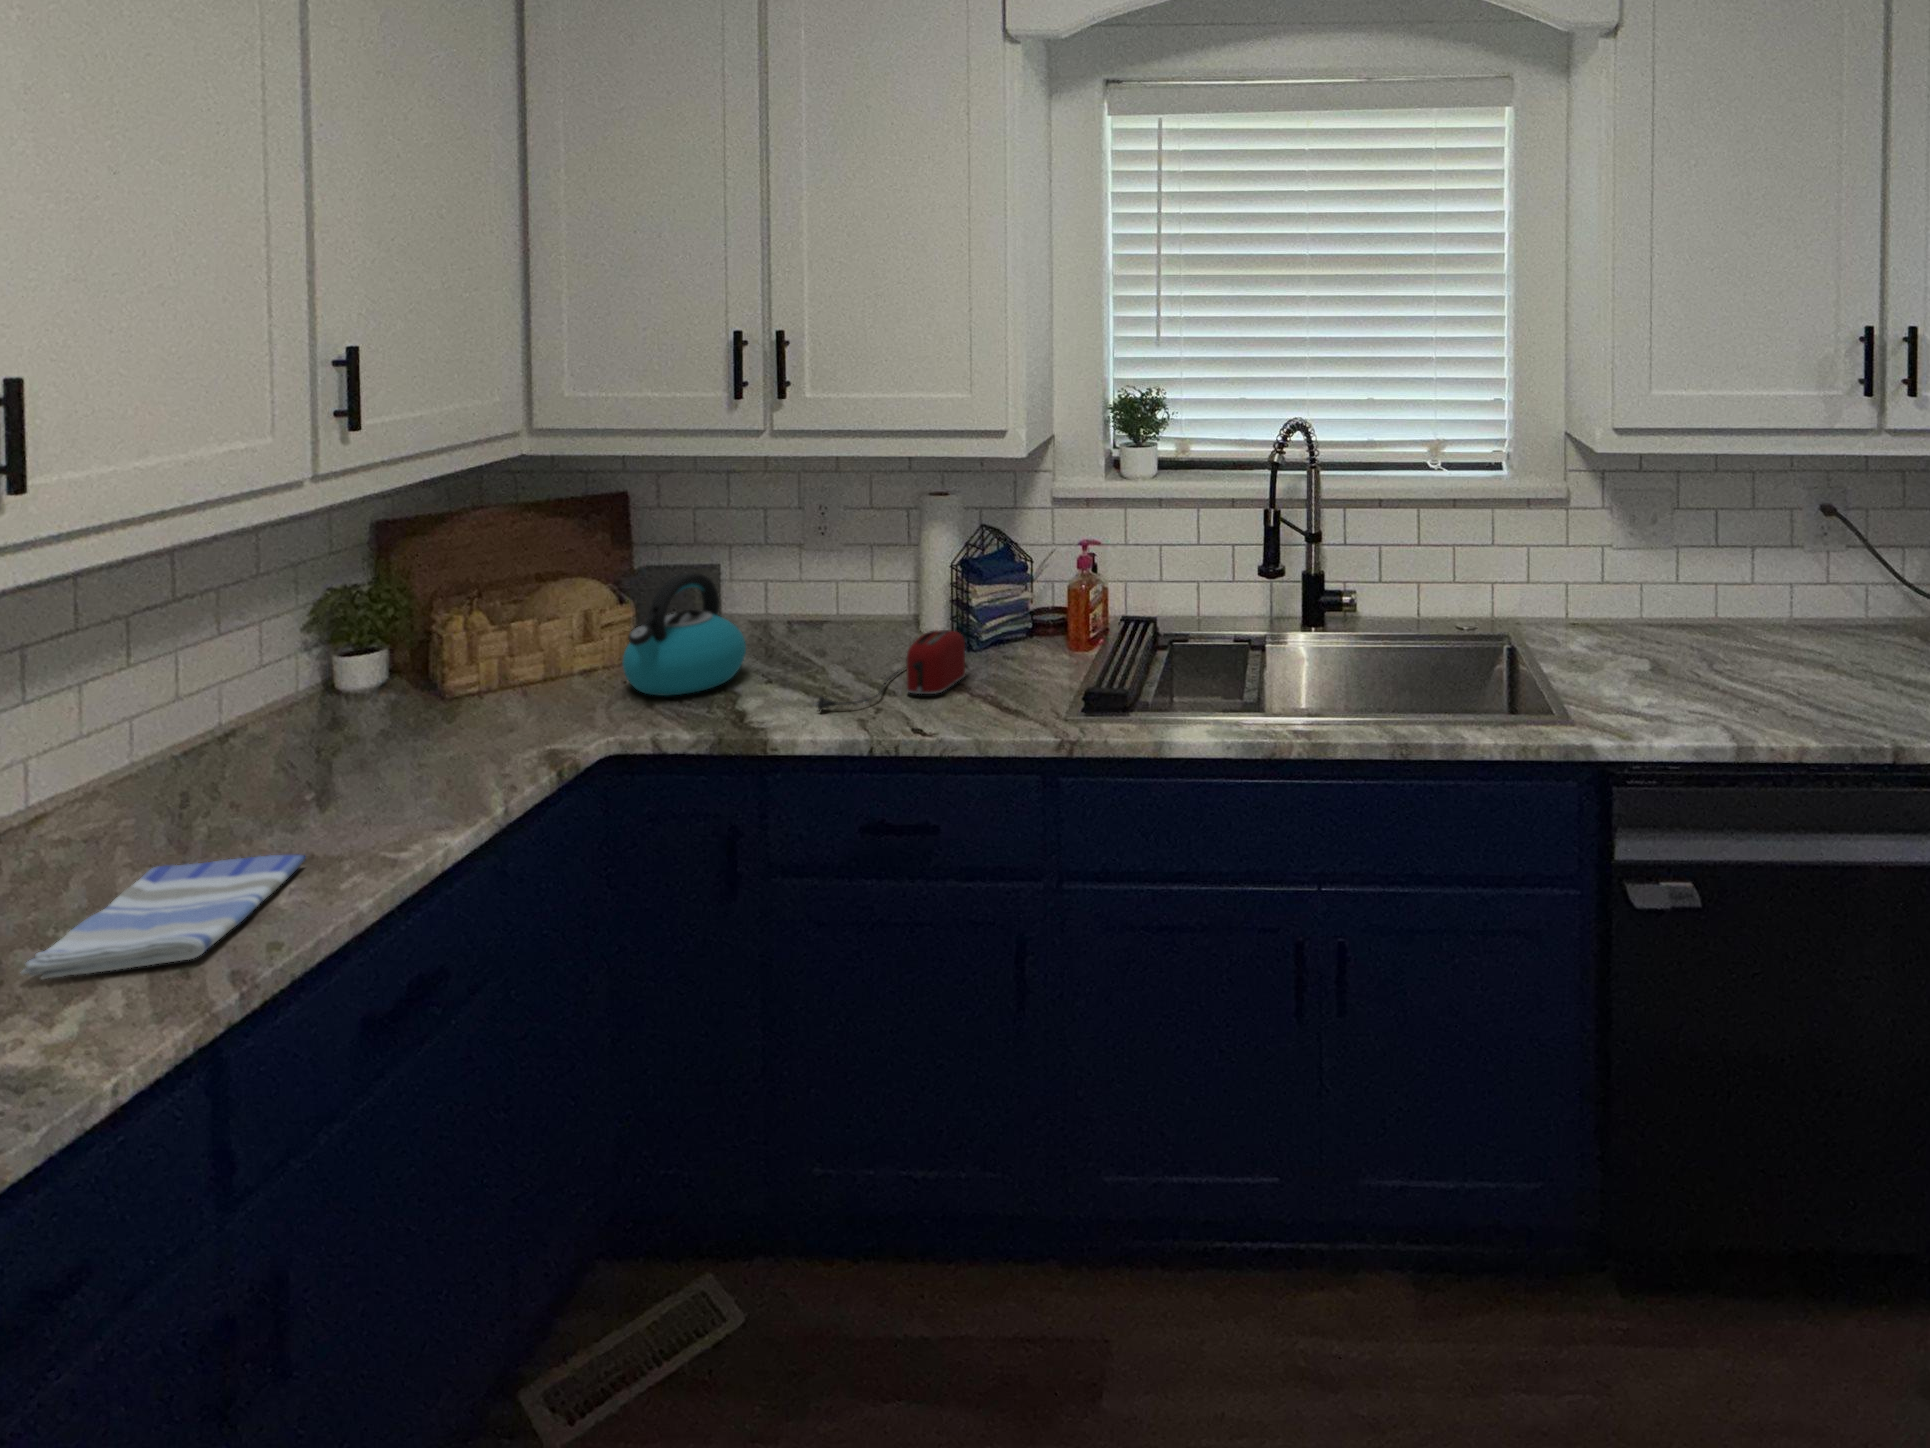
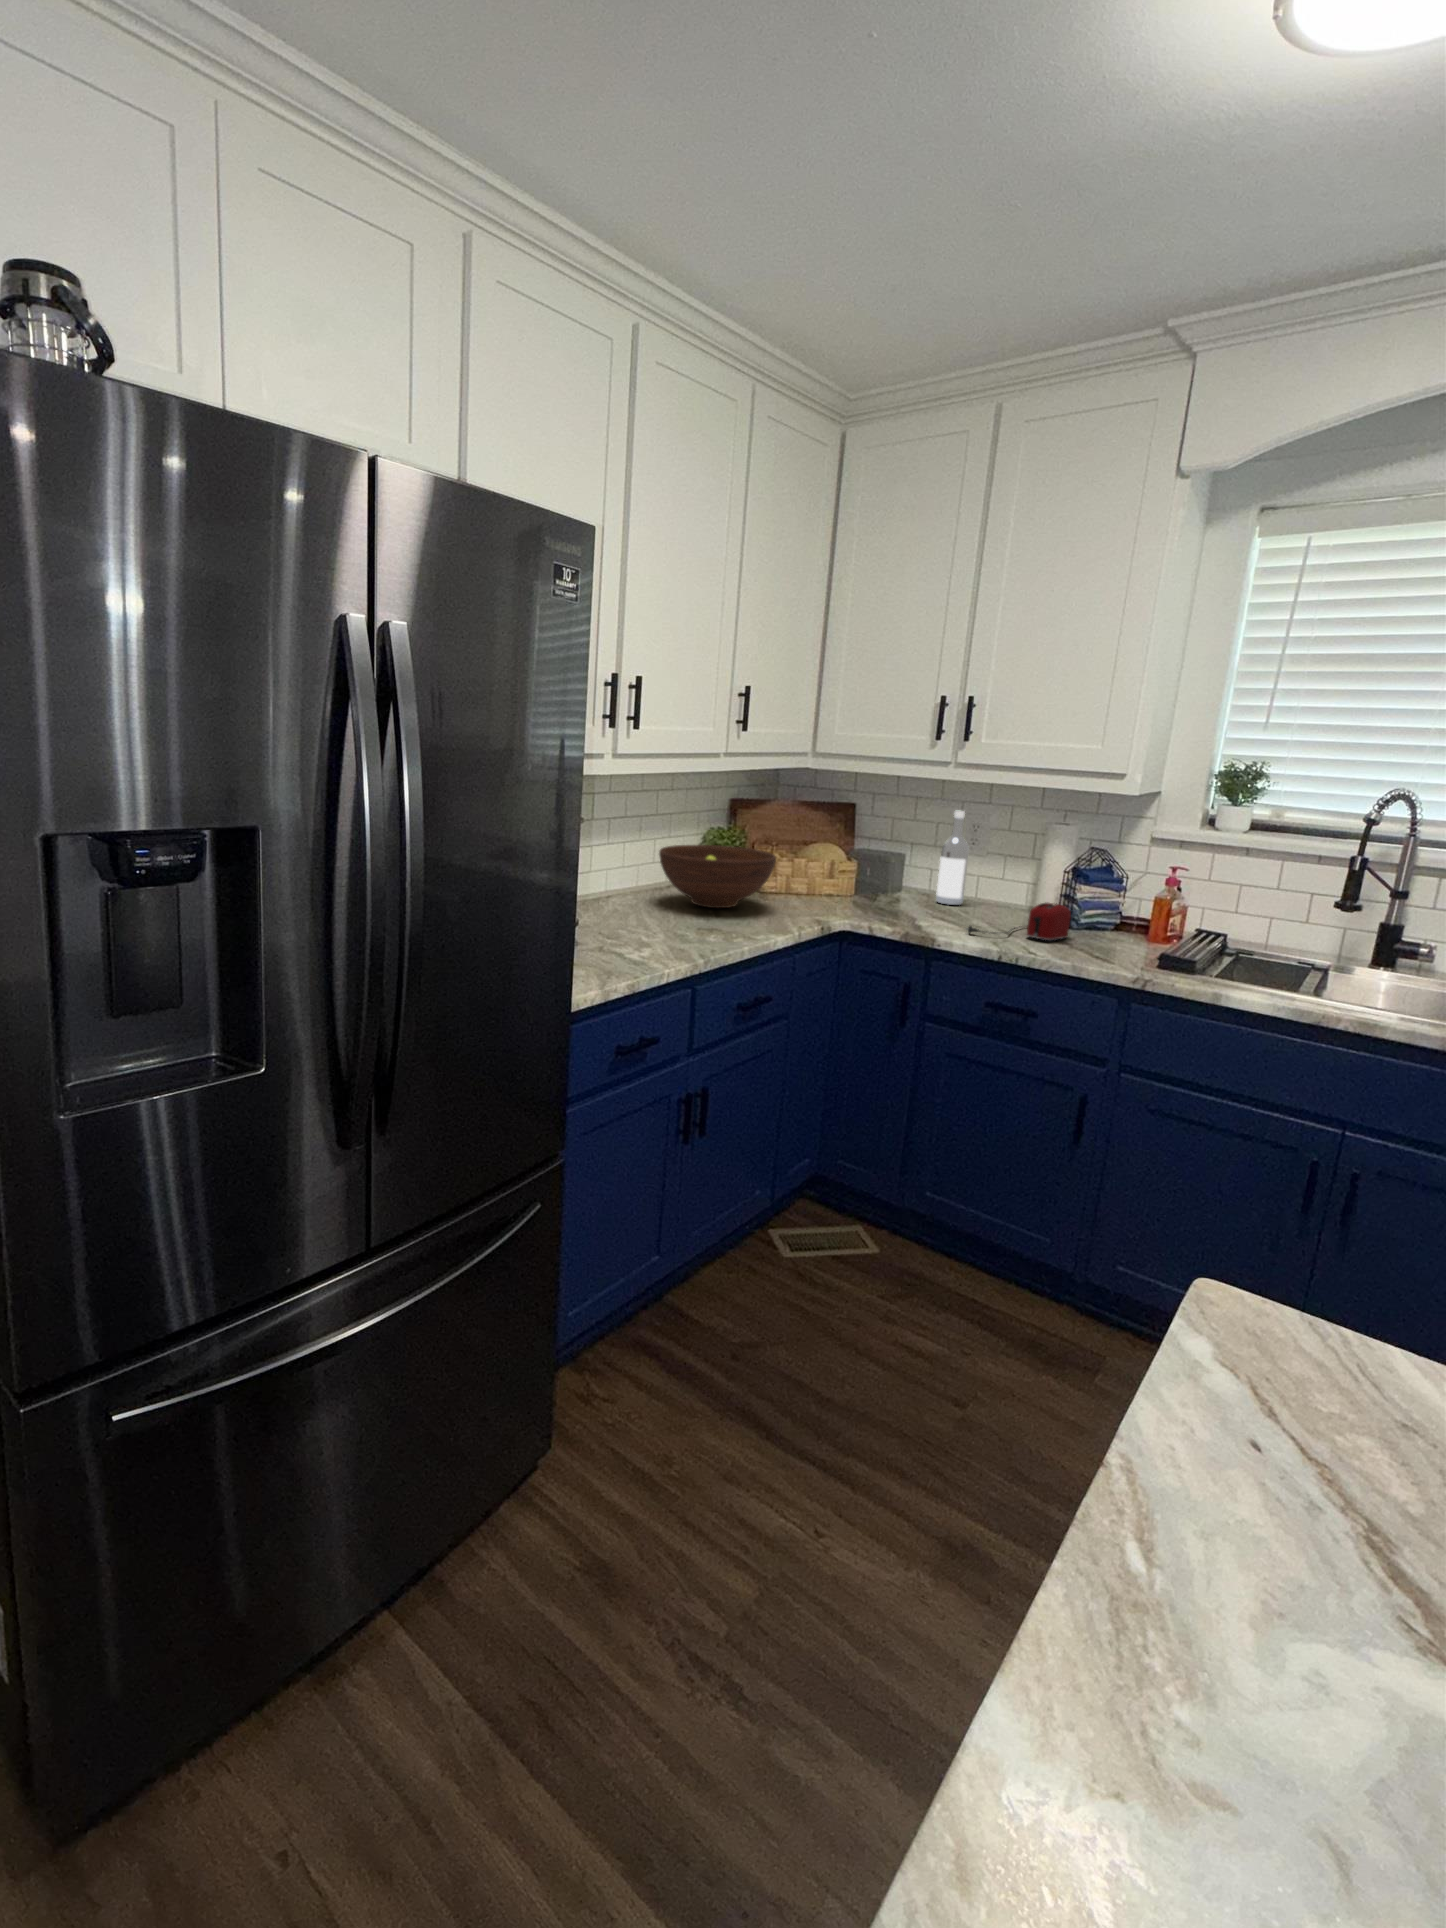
wine bottle: none [772,493,815,642] -> present [936,811,969,905]
kettle: present [622,573,746,696] -> none [853,844,923,914]
fruit bowl: none [169,633,456,785] -> present [659,845,776,908]
dish towel: present [21,855,305,979] -> none [625,916,718,947]

